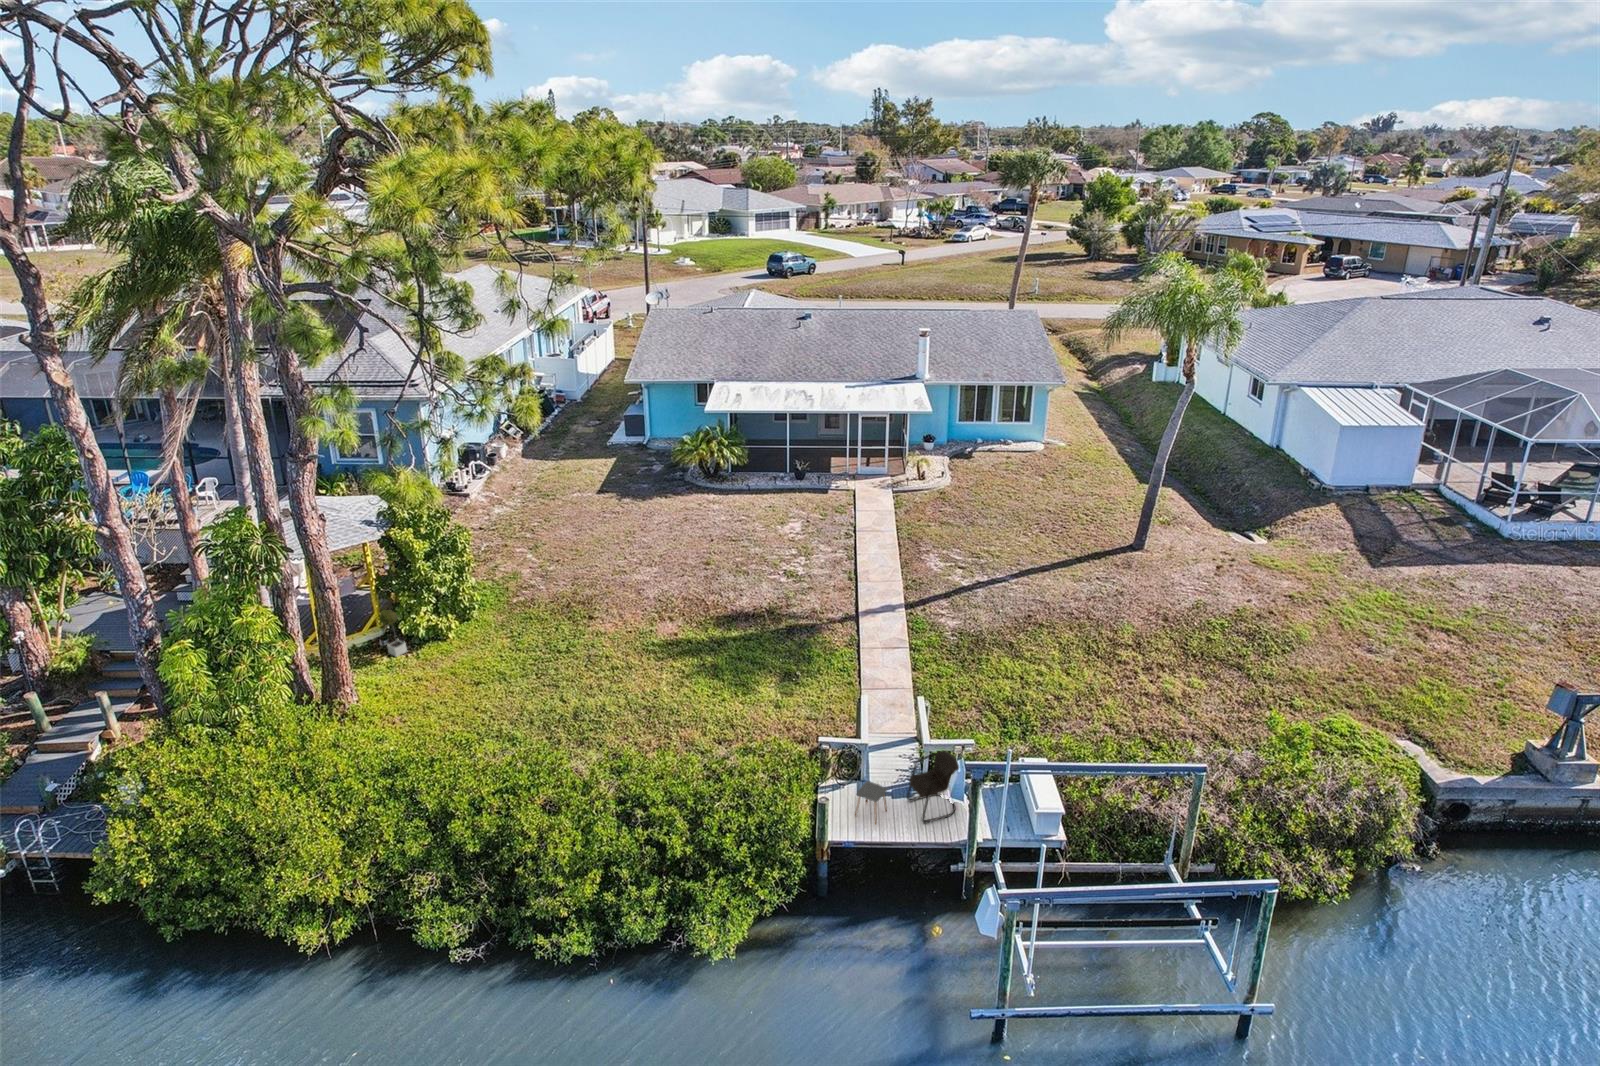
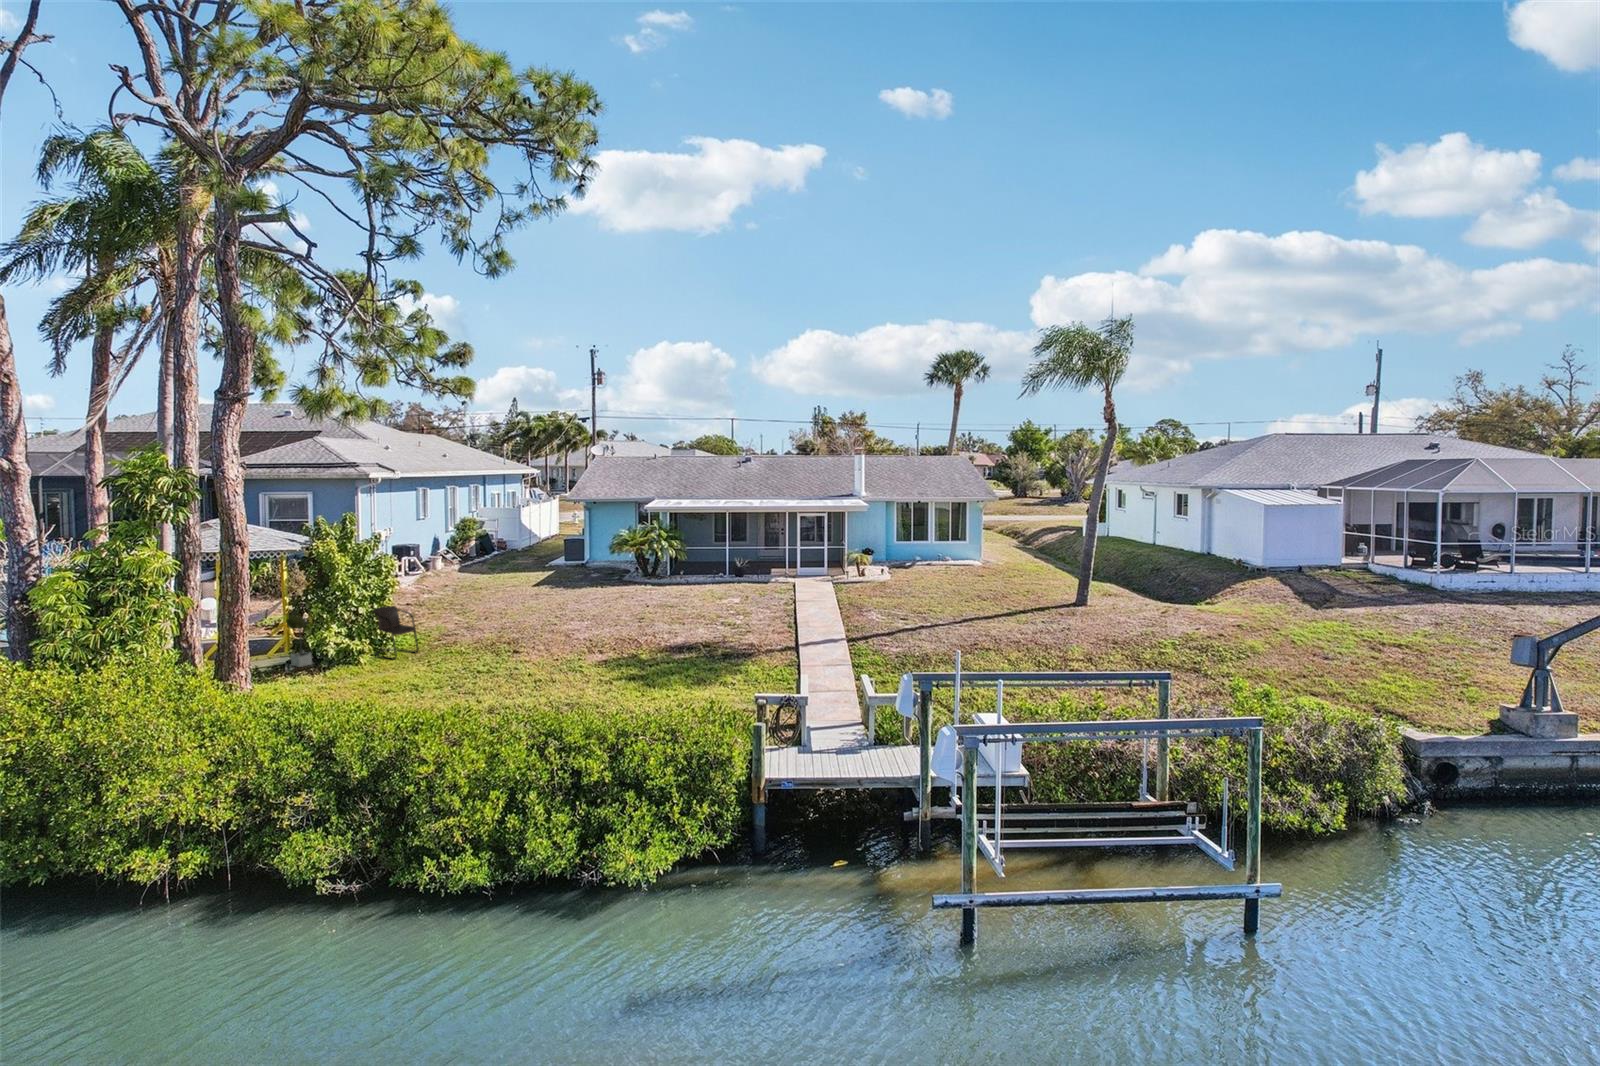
chair: present [907,750,959,824] -> present [373,606,419,660]
stool: present [855,781,887,824] -> none [798,724,834,767]

